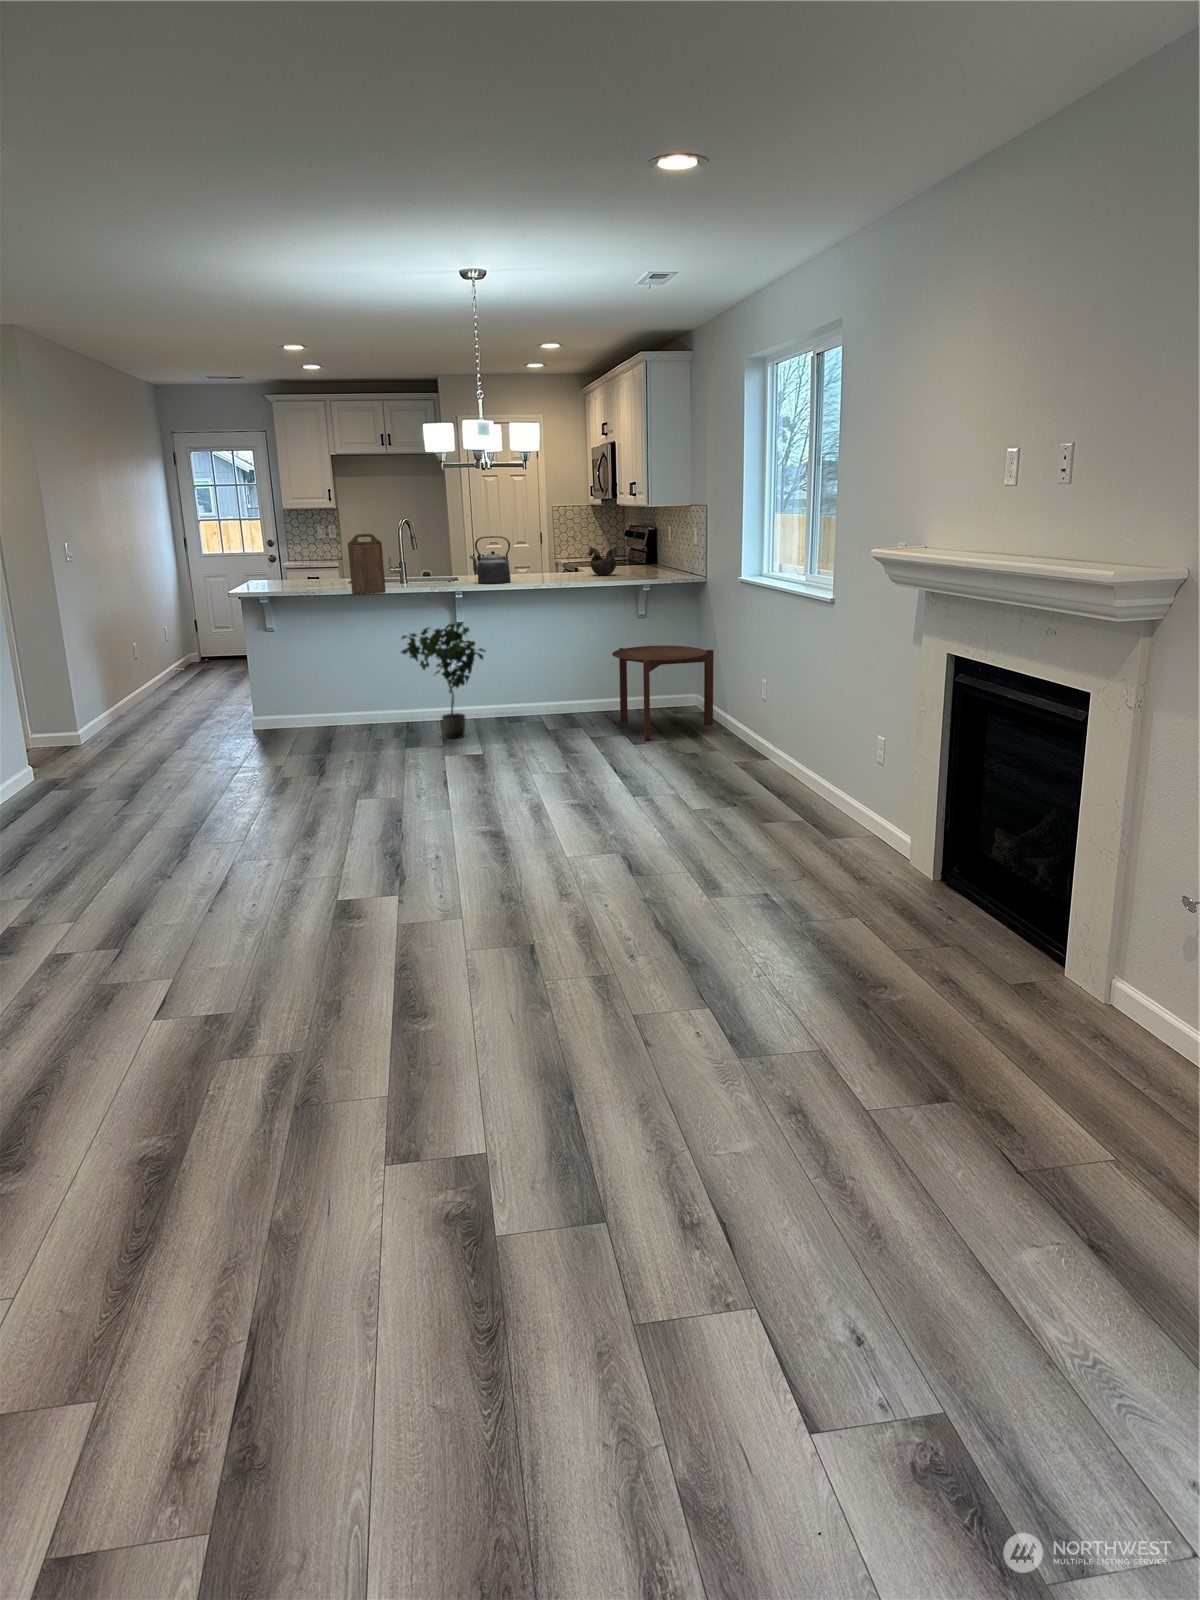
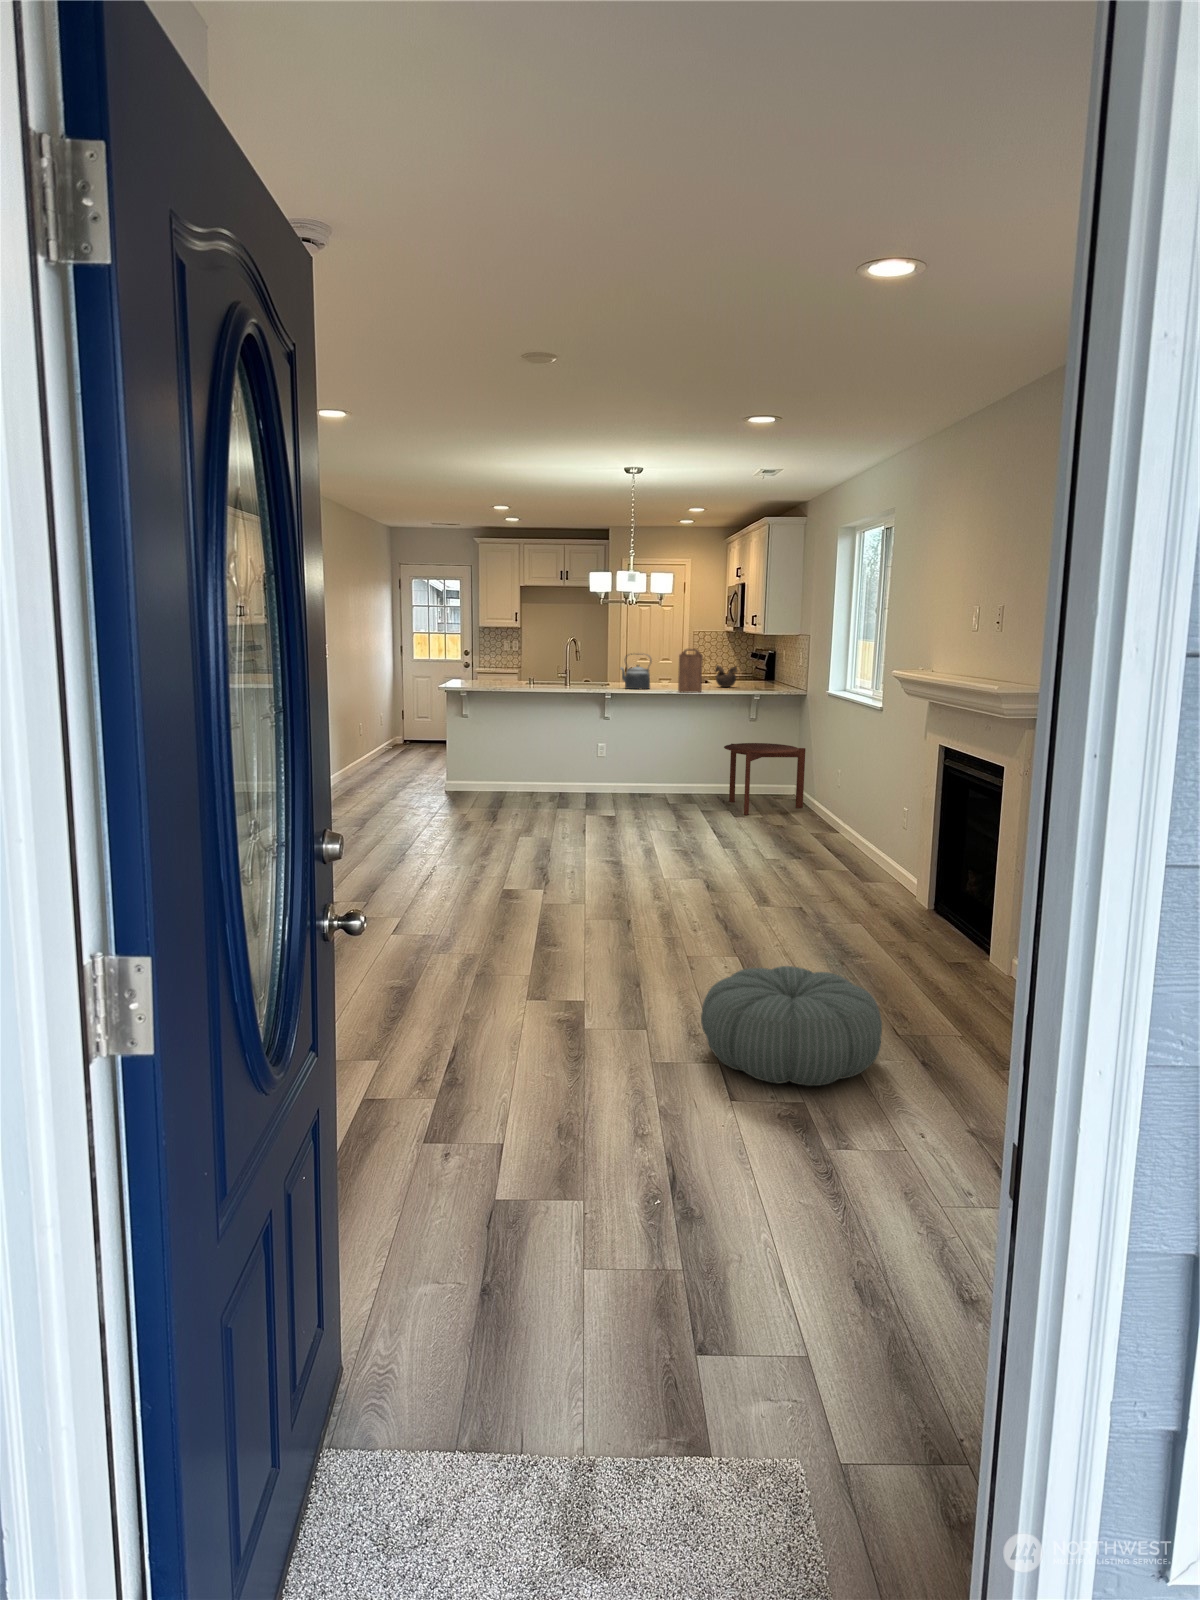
cutting board: present [348,534,386,594] -> present [678,649,703,692]
potted plant: present [401,622,485,738] -> none [561,716,626,805]
pouf: none [713,1087,1052,1365] -> present [701,966,882,1086]

